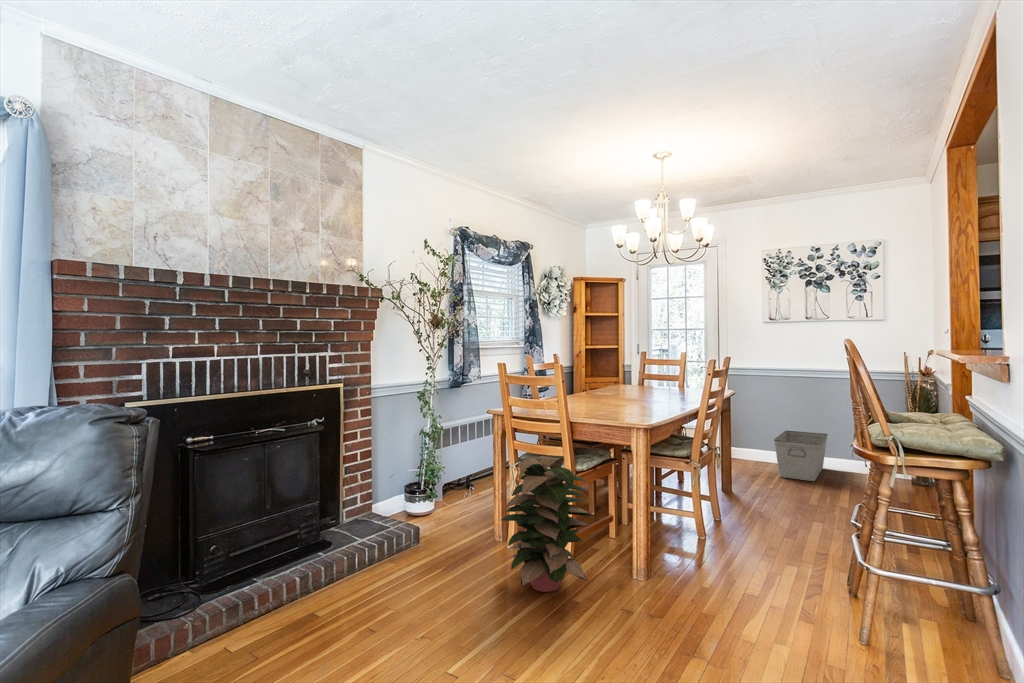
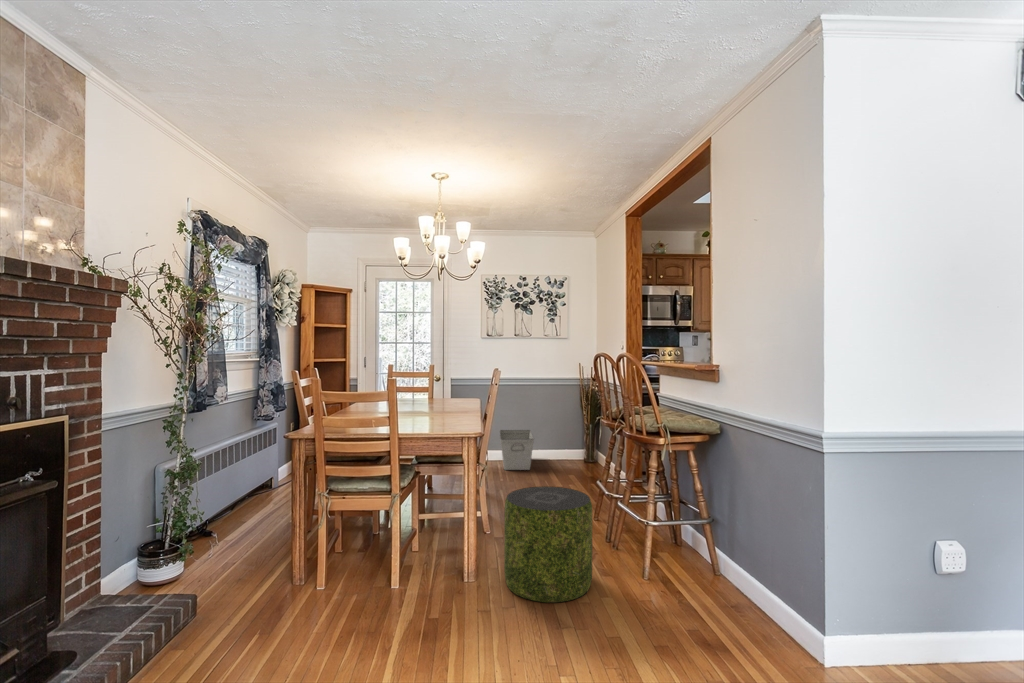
decorative plant: present [501,456,590,592] -> none [344,478,444,622]
pouf: none [667,491,779,631] -> present [504,486,592,602]

